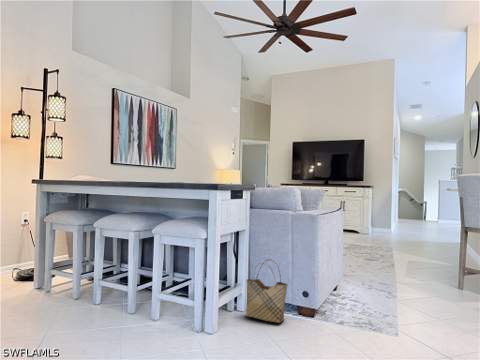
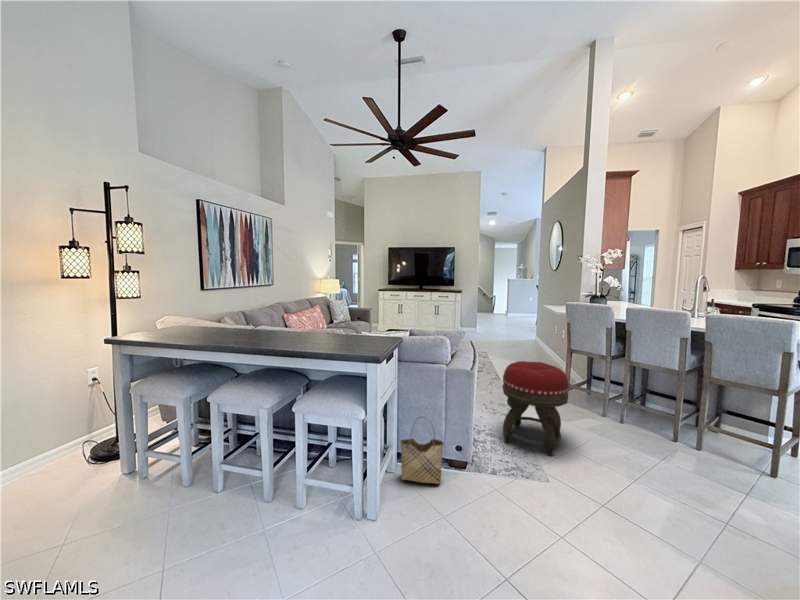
footstool: none [366,225,440,322] -> present [502,361,569,456]

